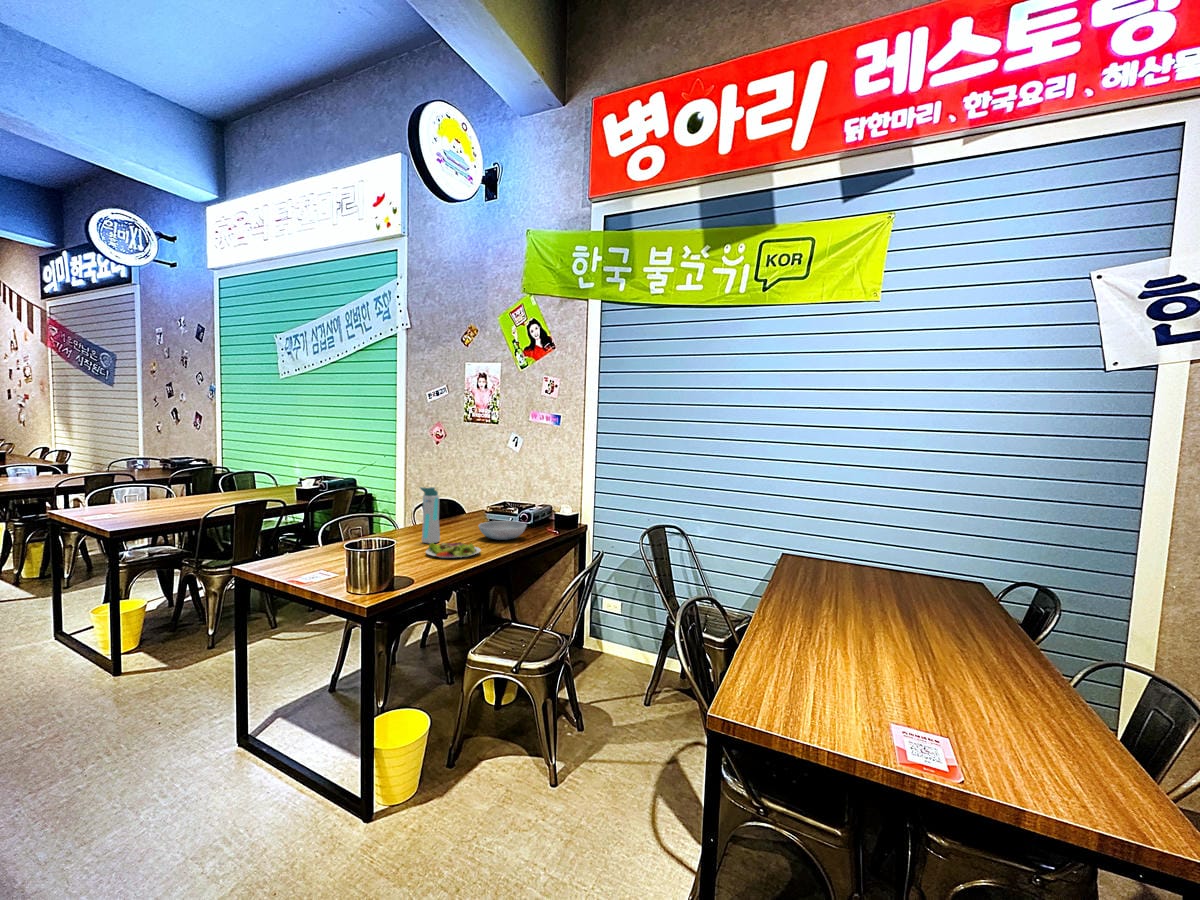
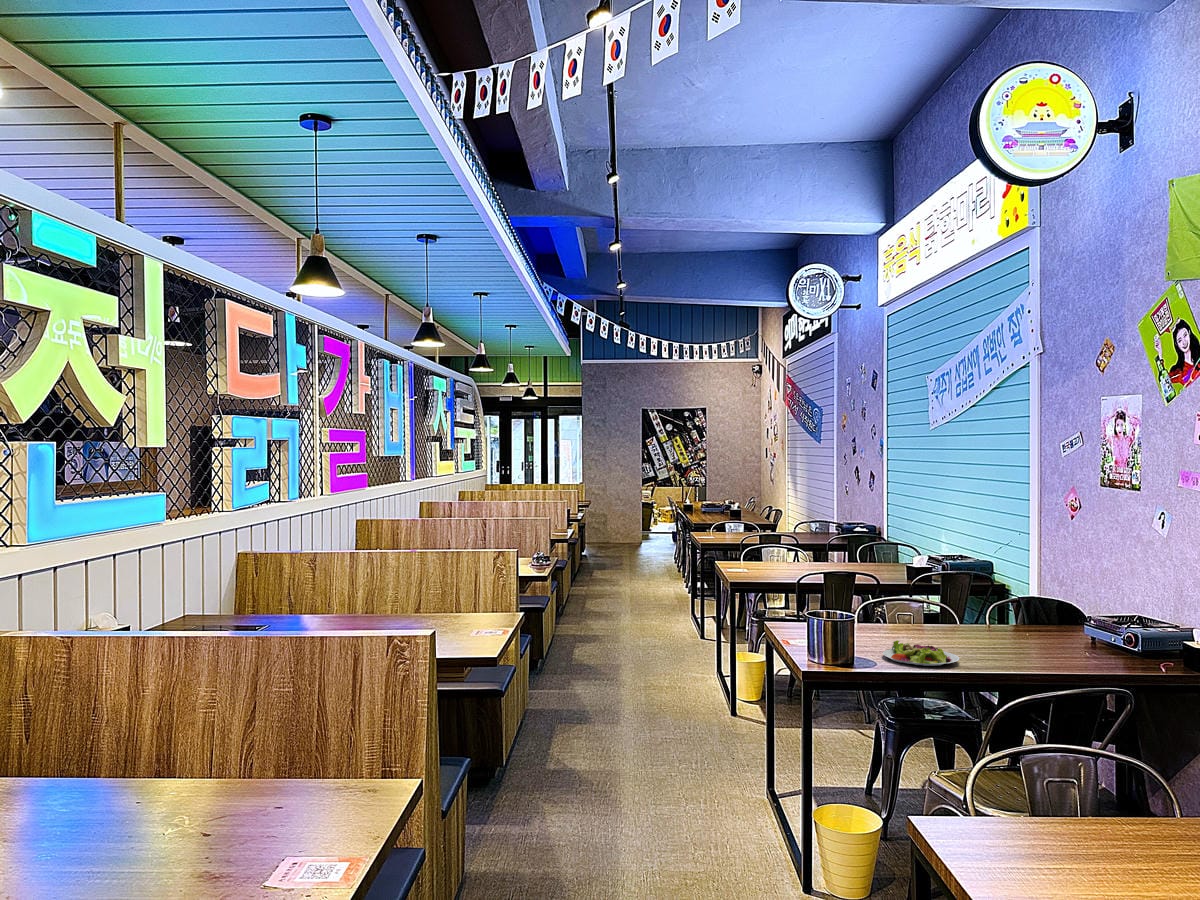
water bottle: present [420,487,440,543] -> none [912,568,941,645]
dish: present [479,521,526,540] -> none [997,630,1075,659]

